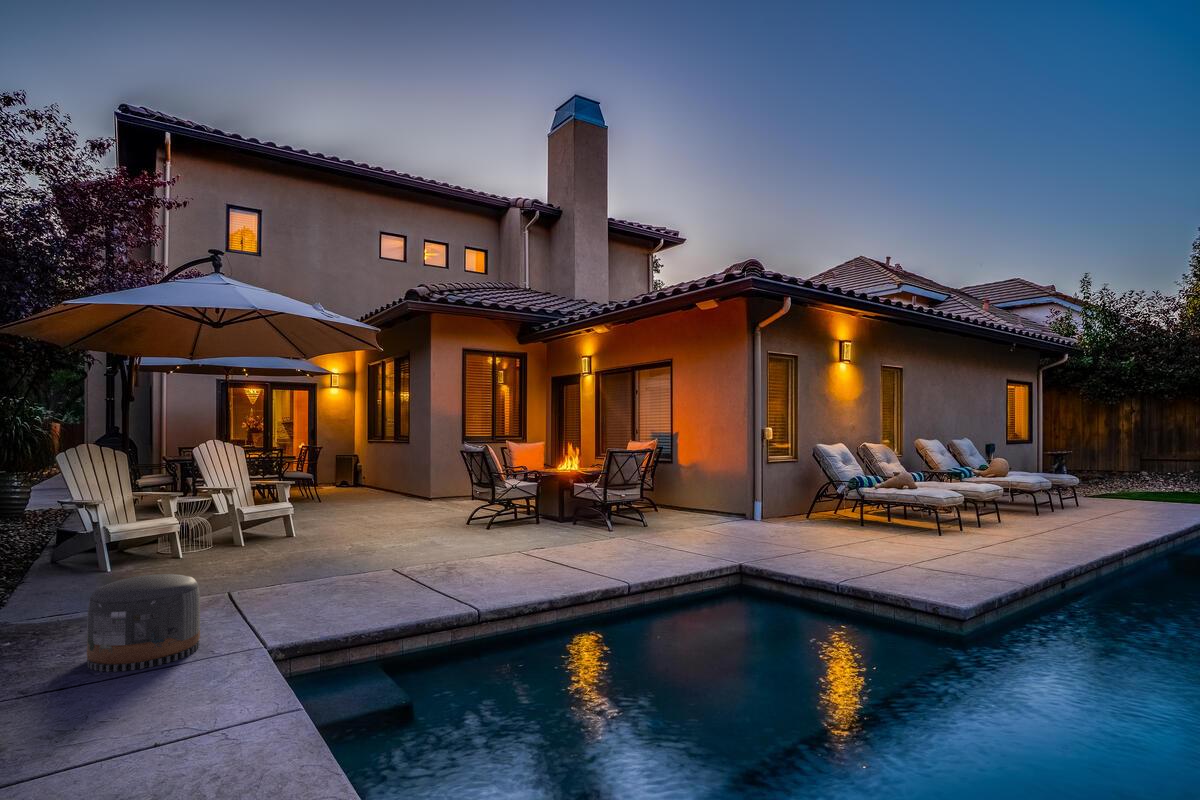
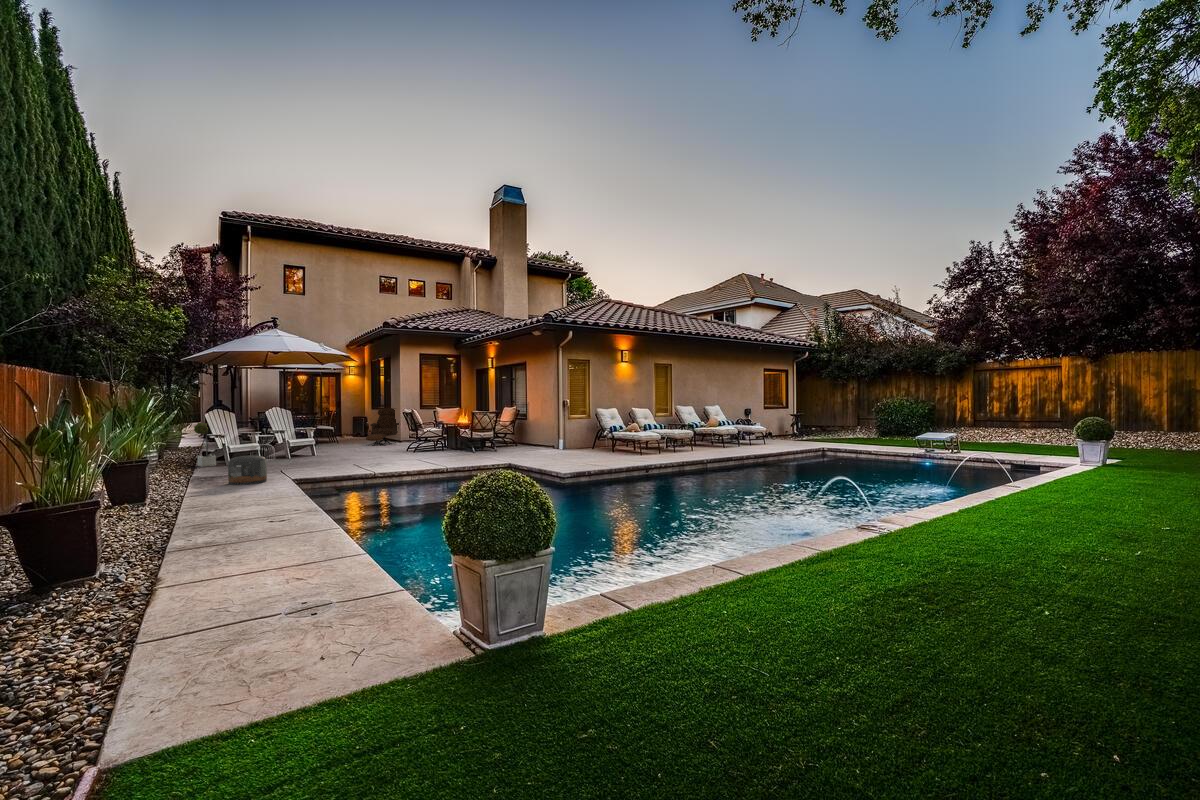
lounge chair: none [371,442,427,510] -> present [366,408,399,446]
potted tree: none [30,473,83,576] -> present [194,422,216,467]

